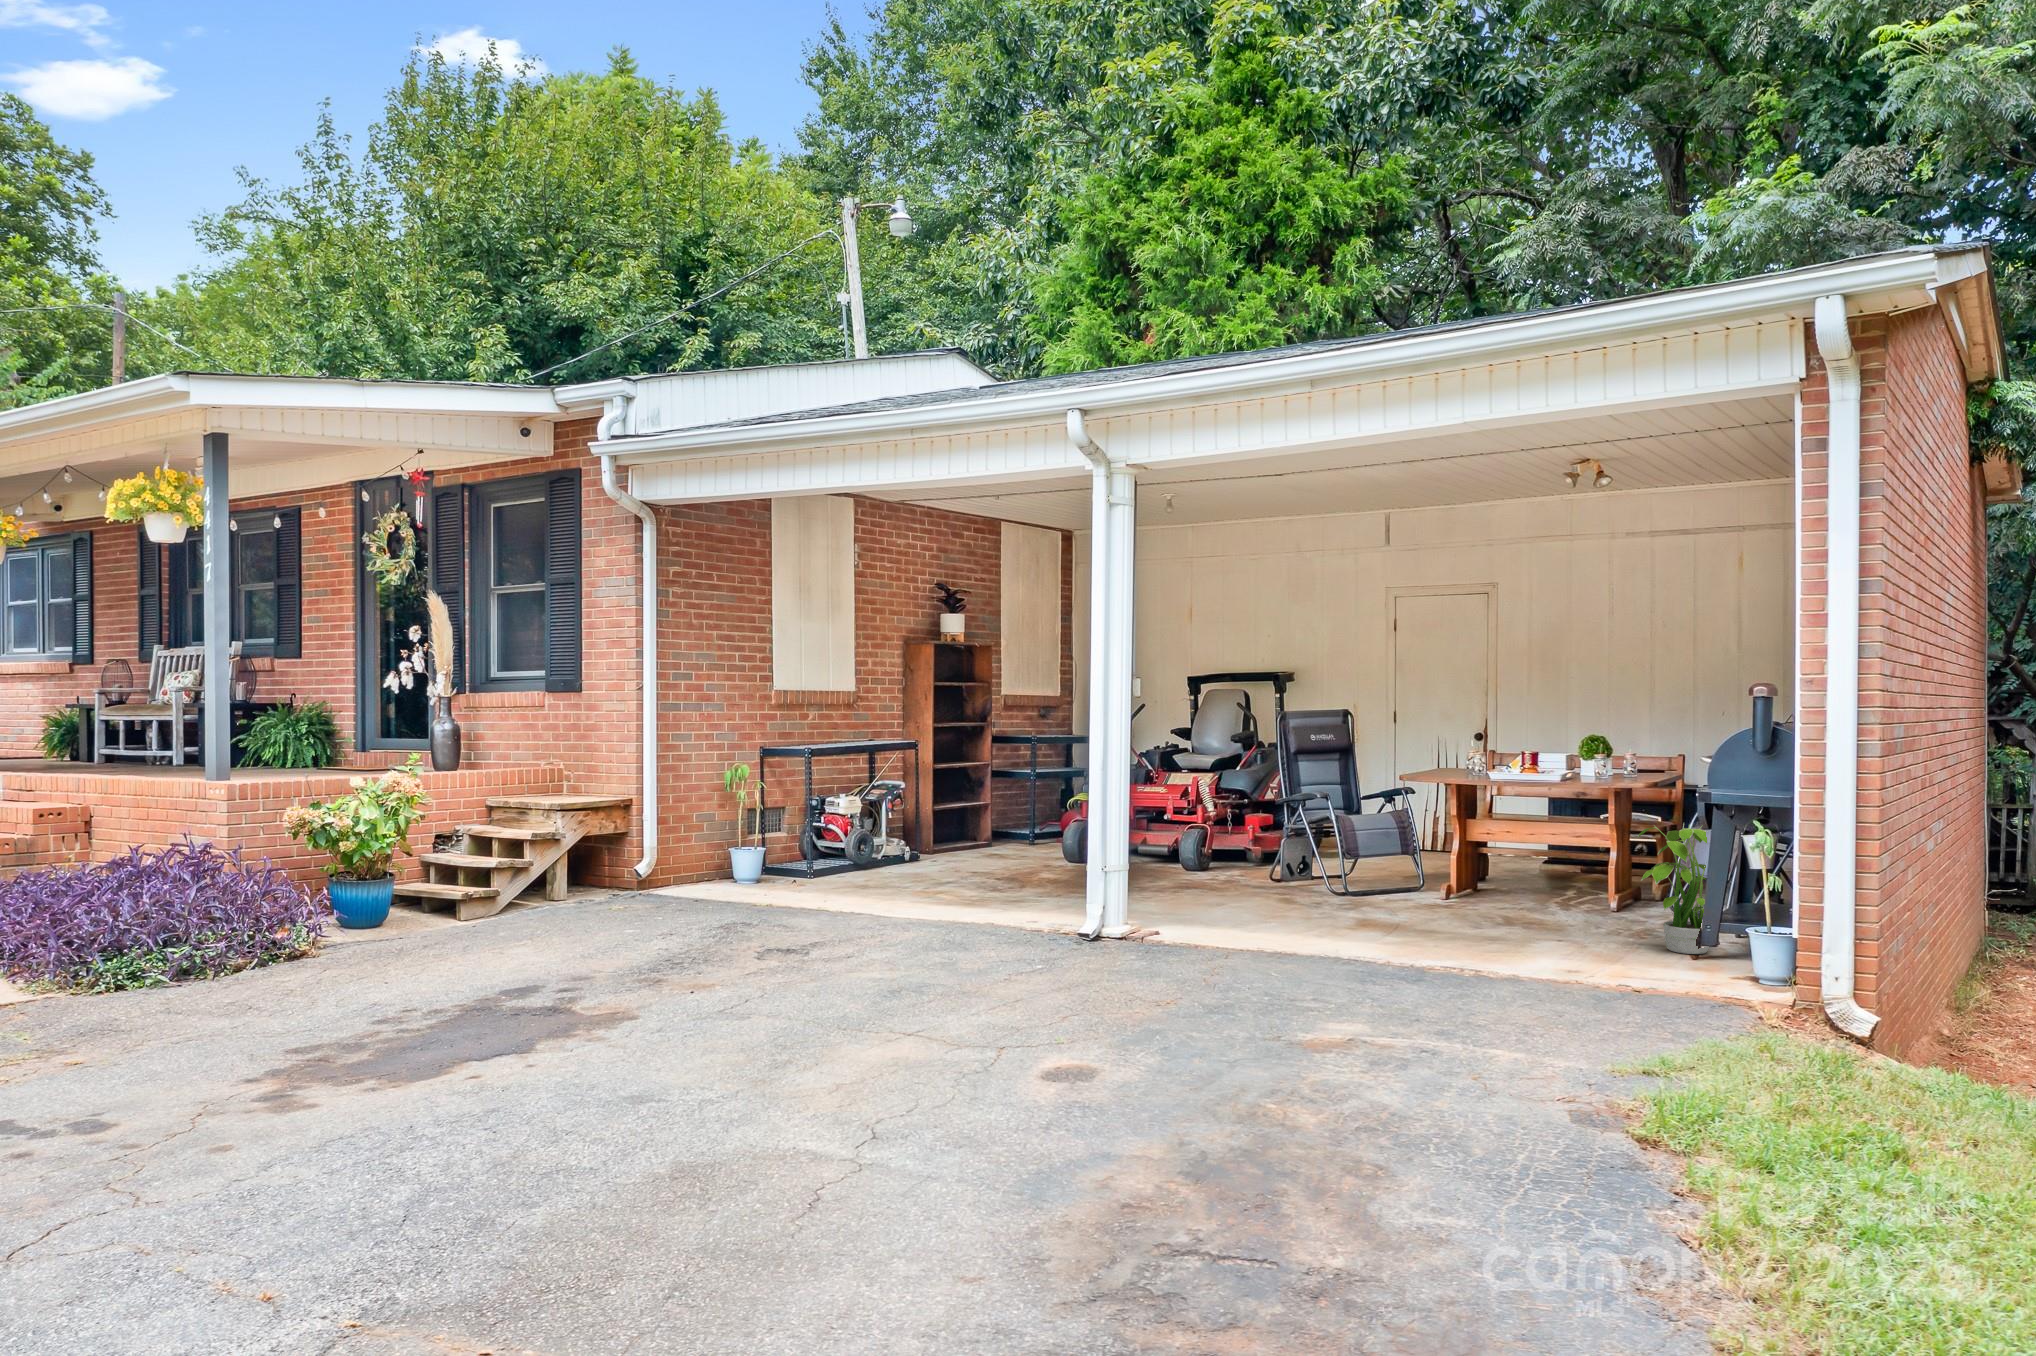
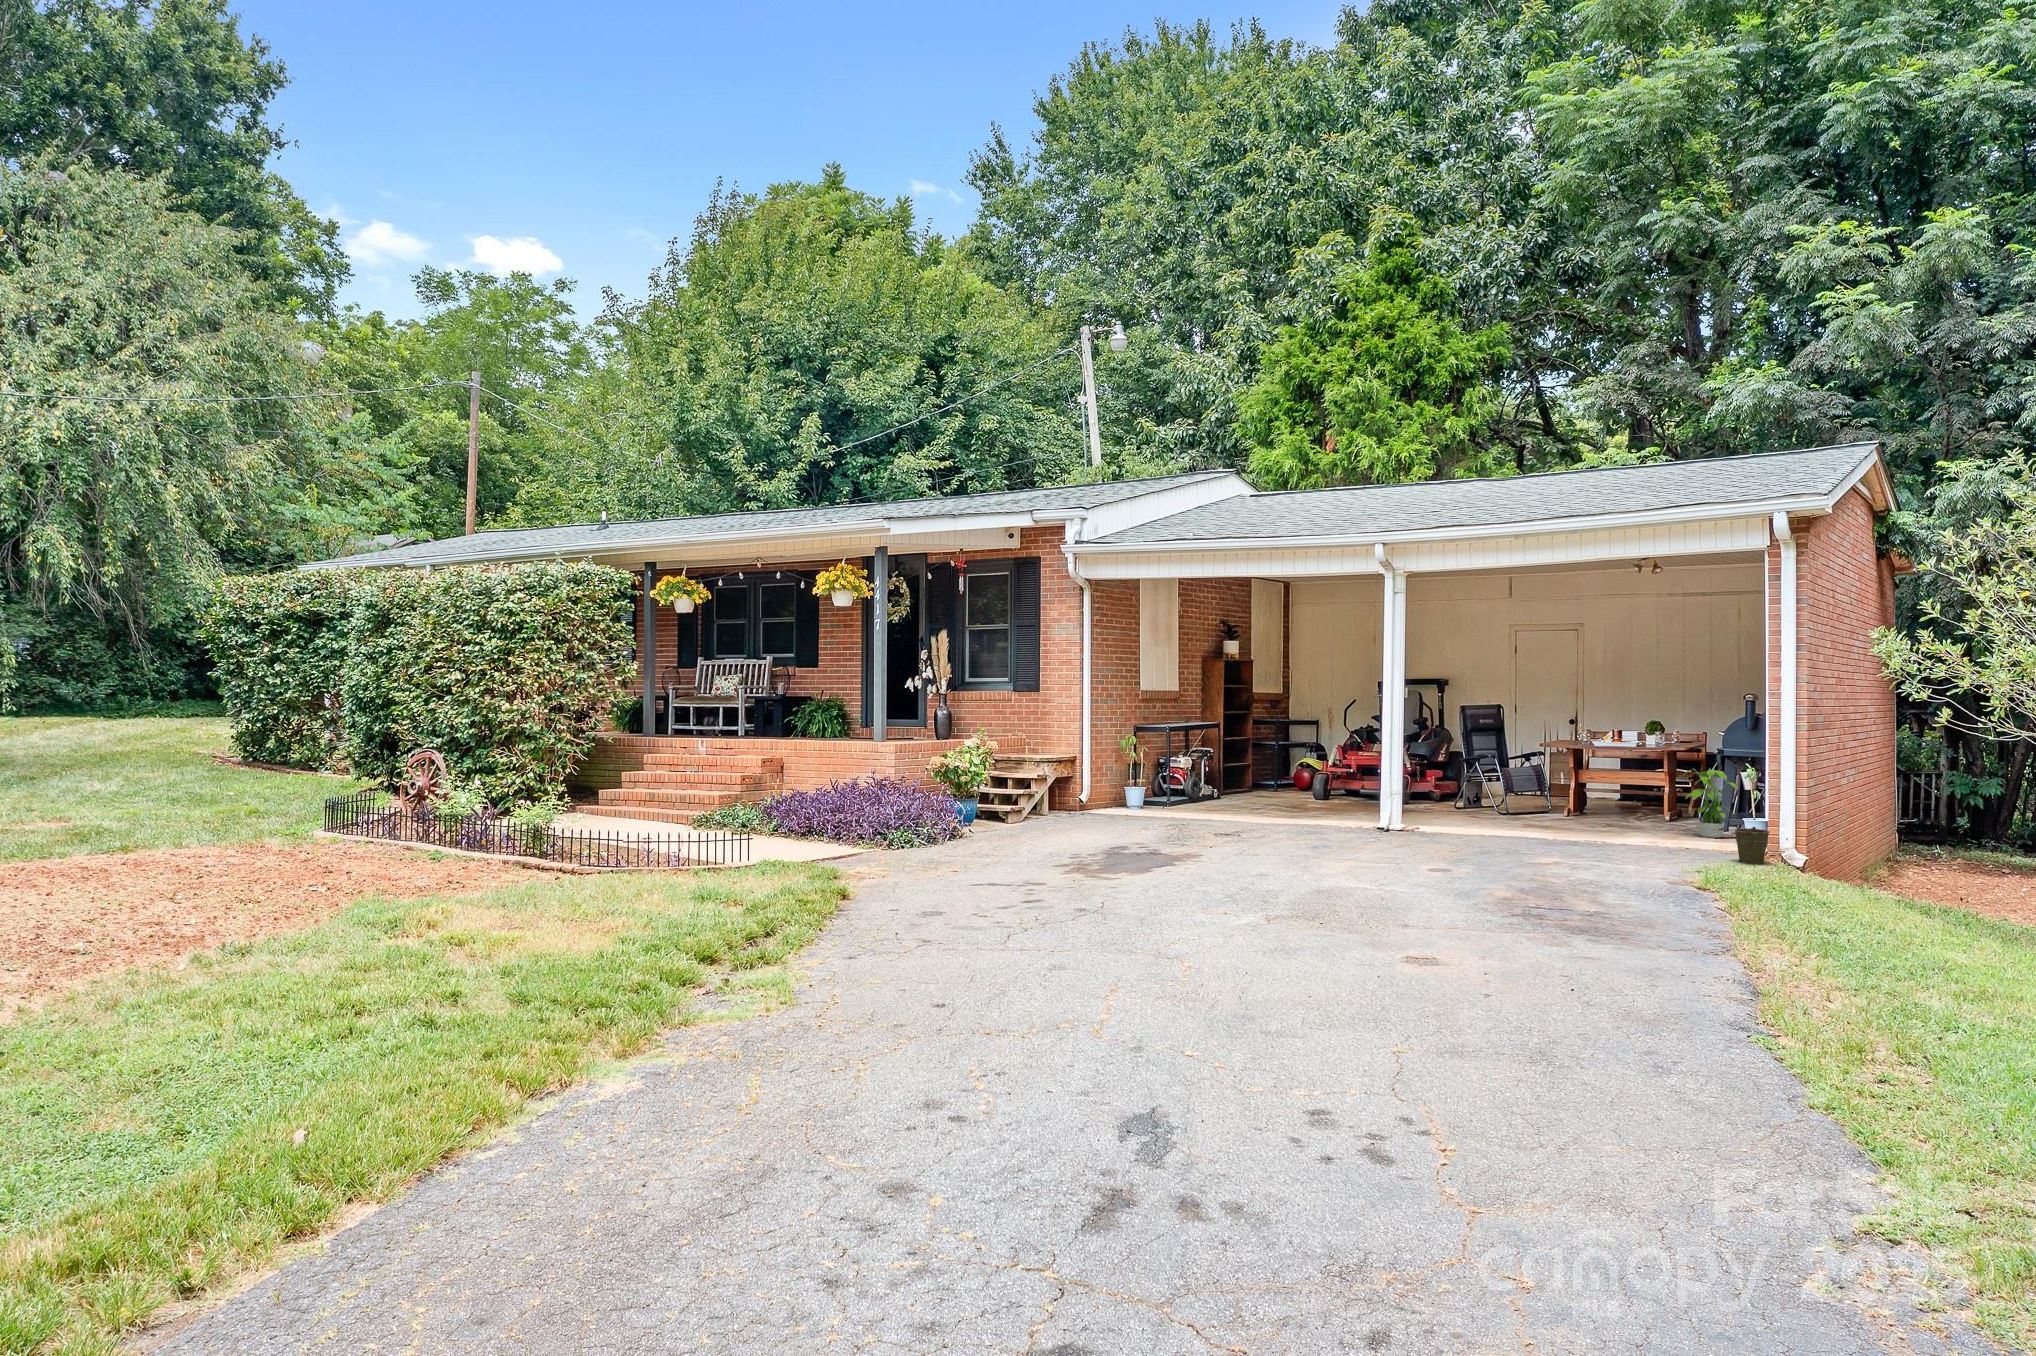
bucket: none [1728,955,1806,1034] -> present [1732,827,1770,863]

